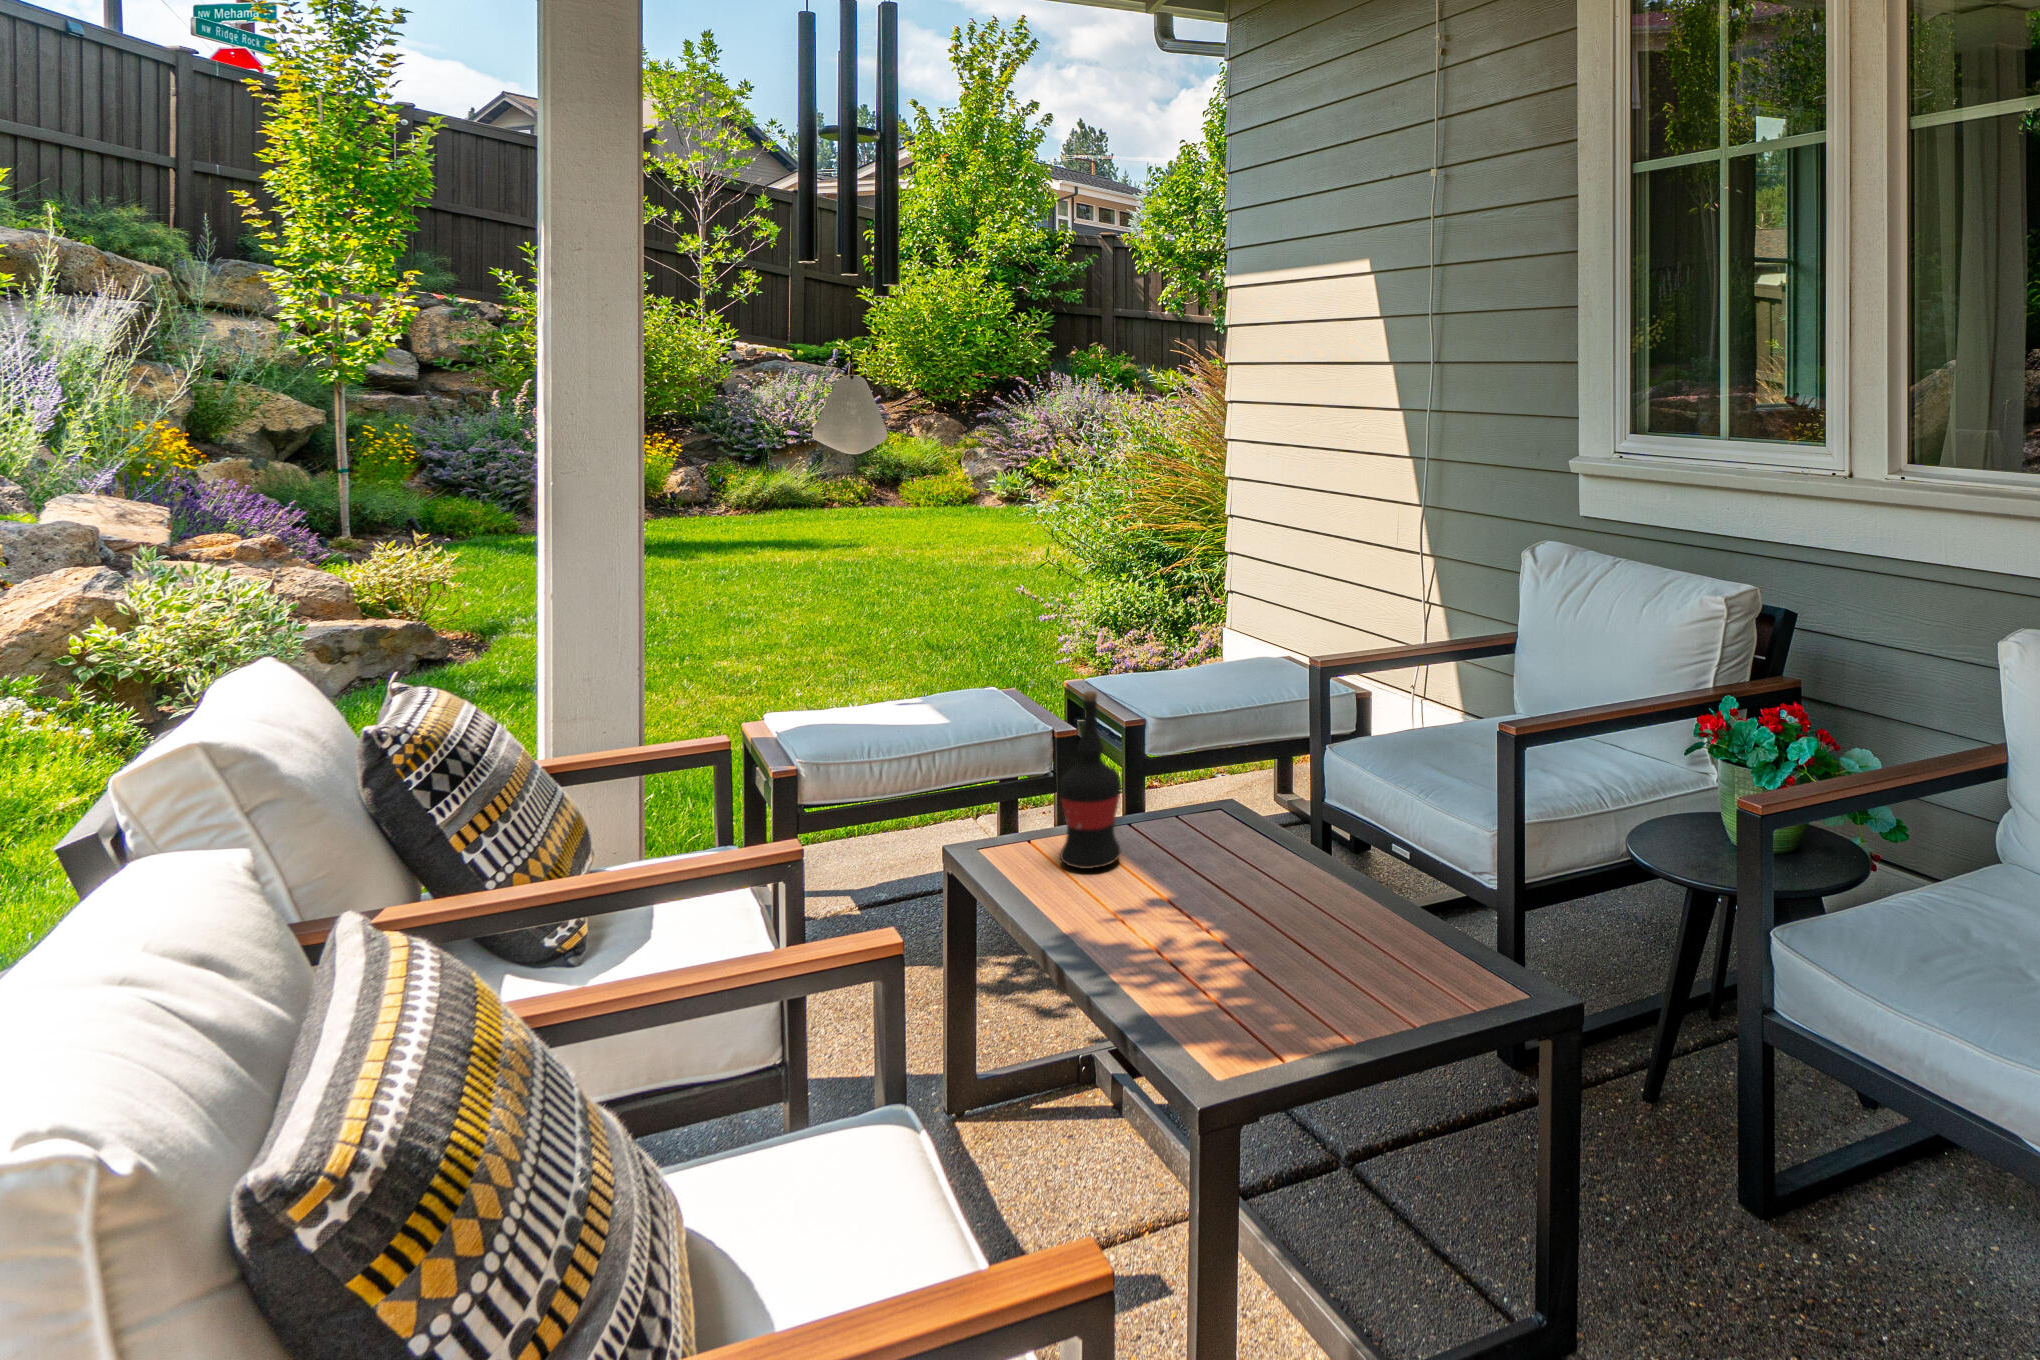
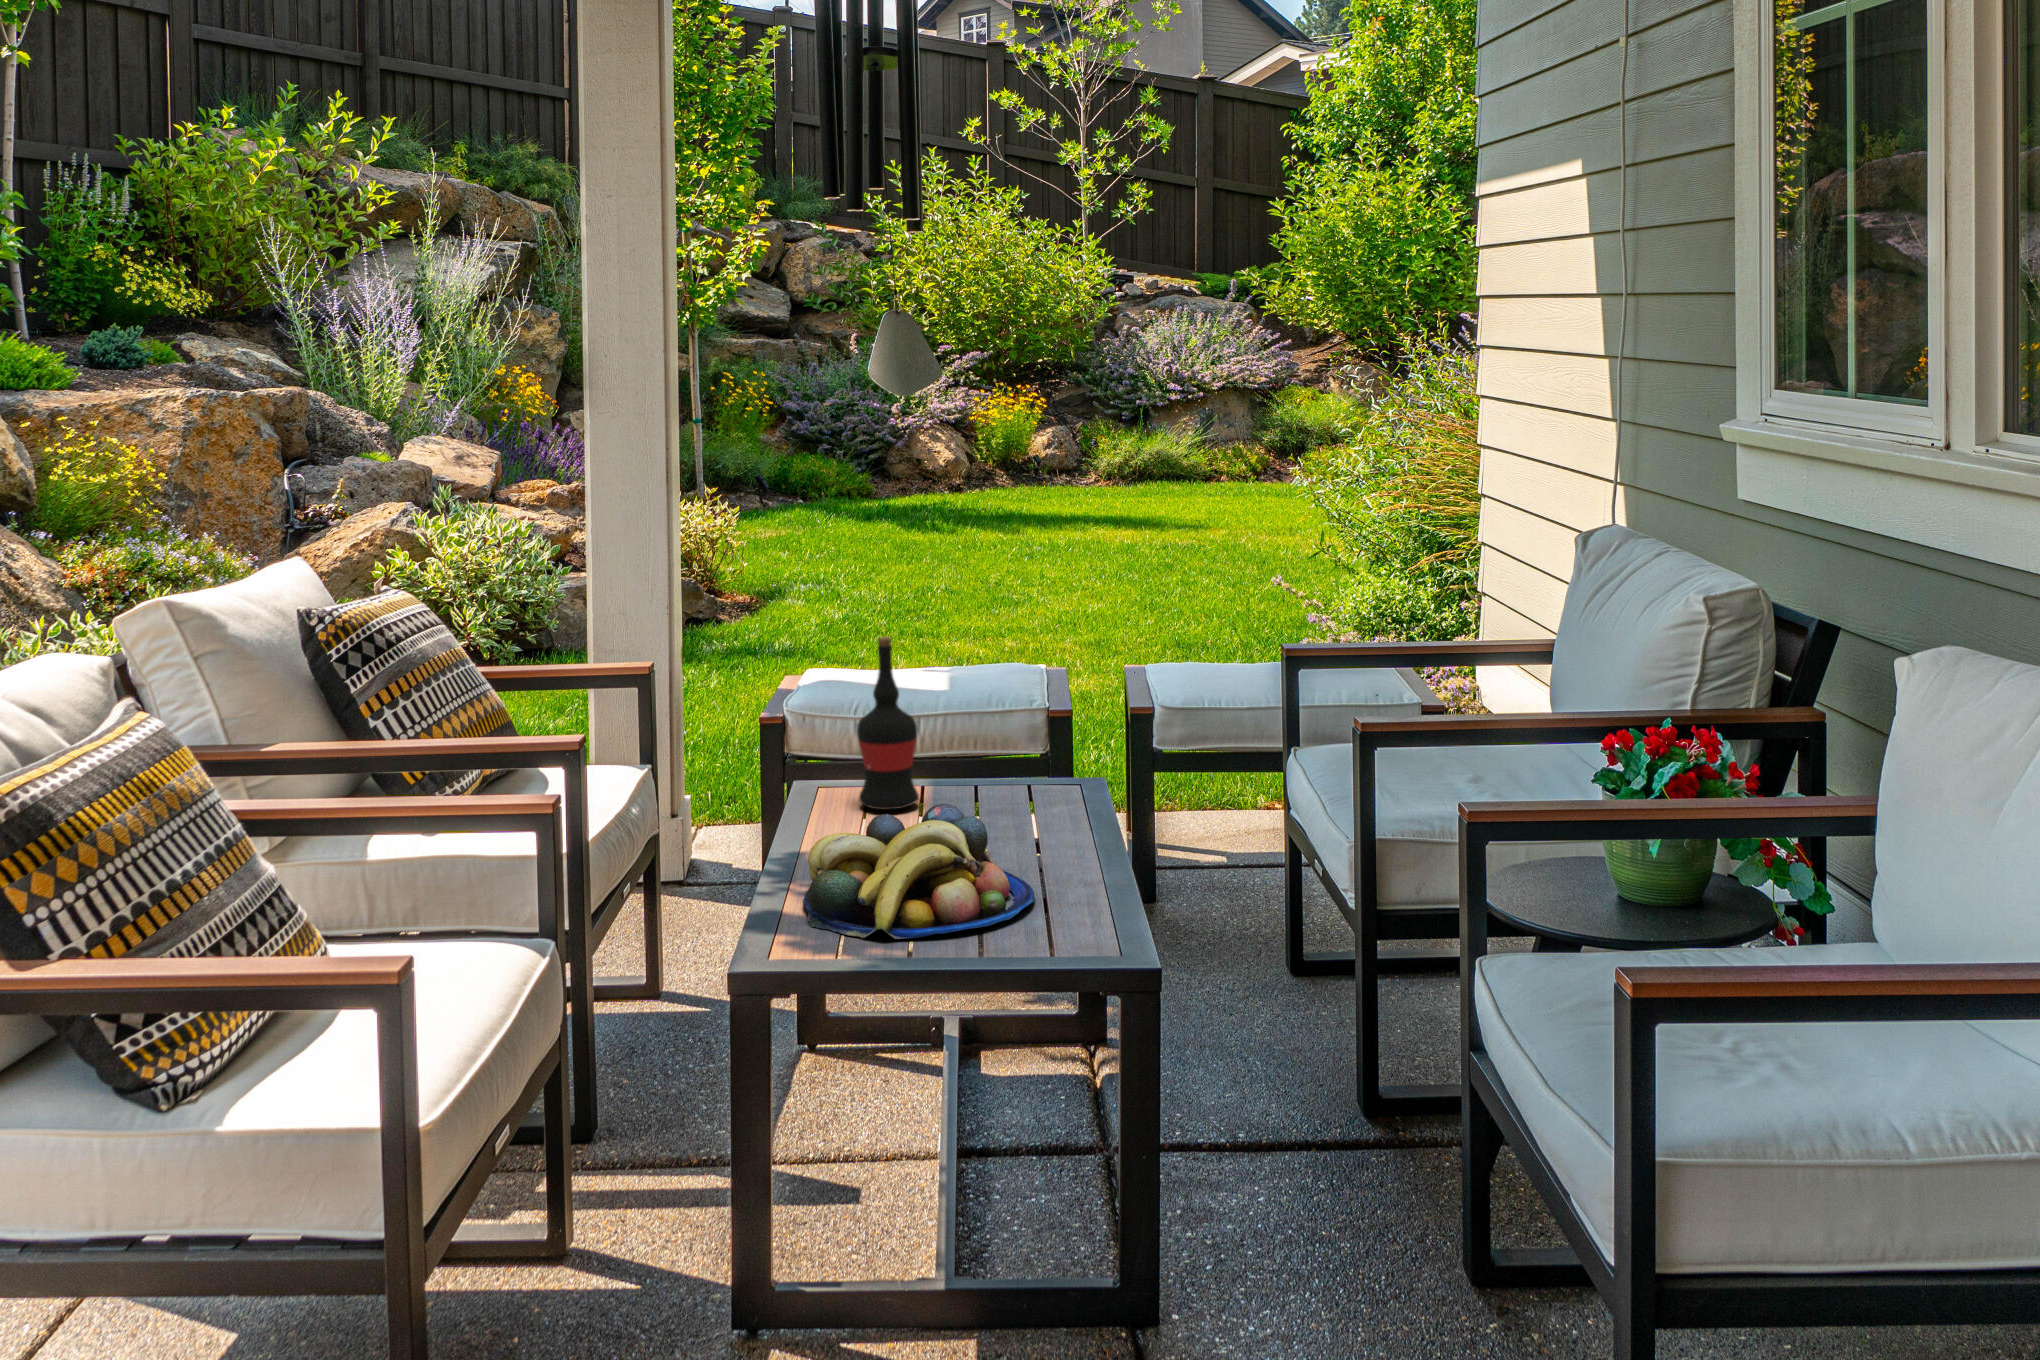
fruit bowl: none [1153,861,1395,1027] -> present [803,804,1034,939]

